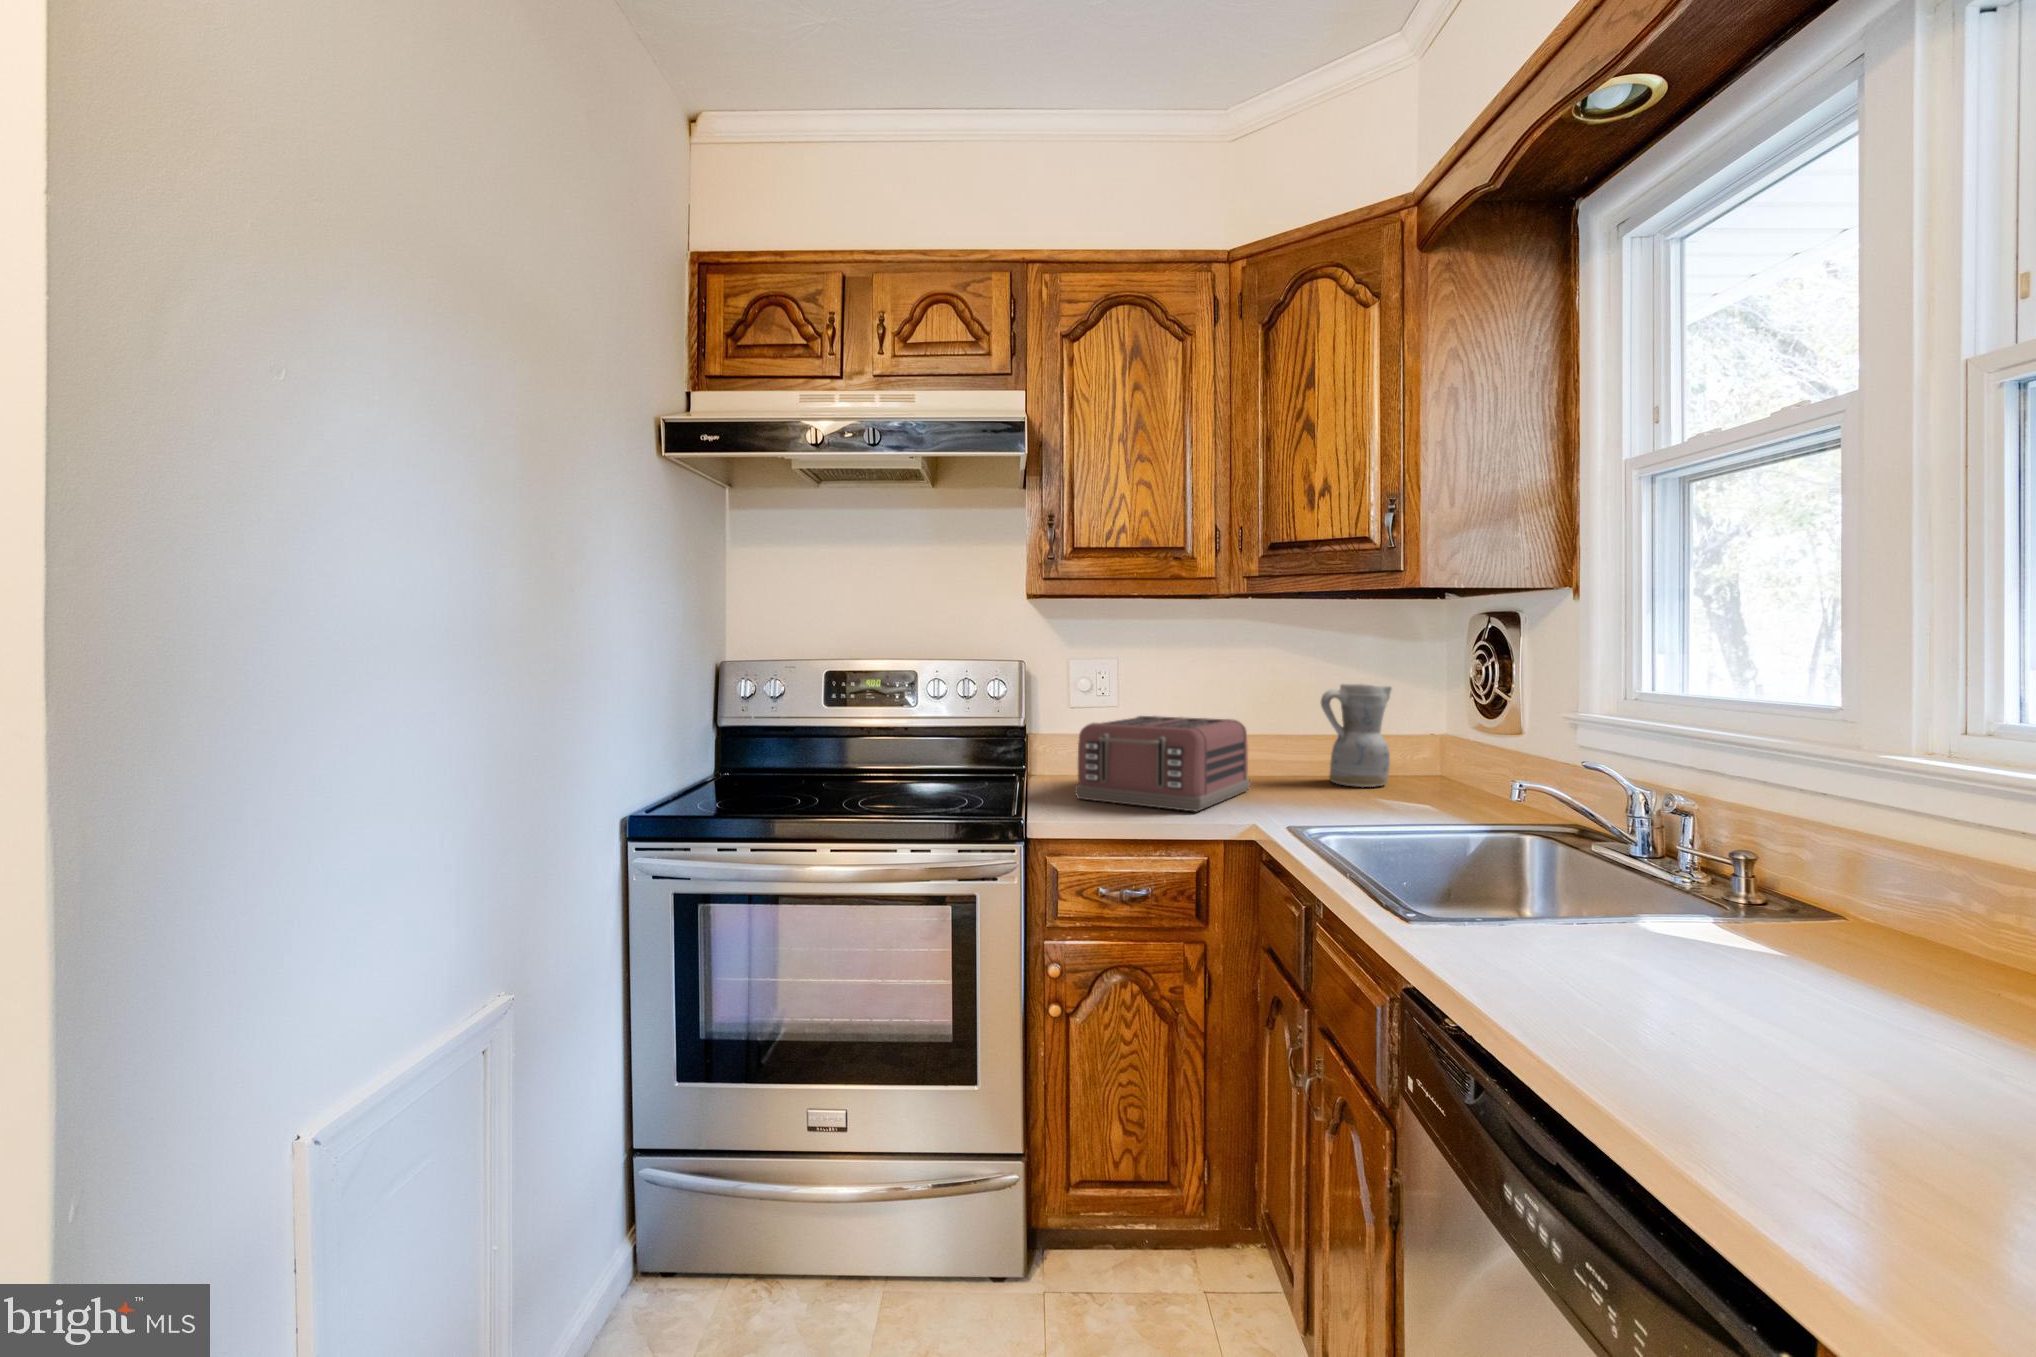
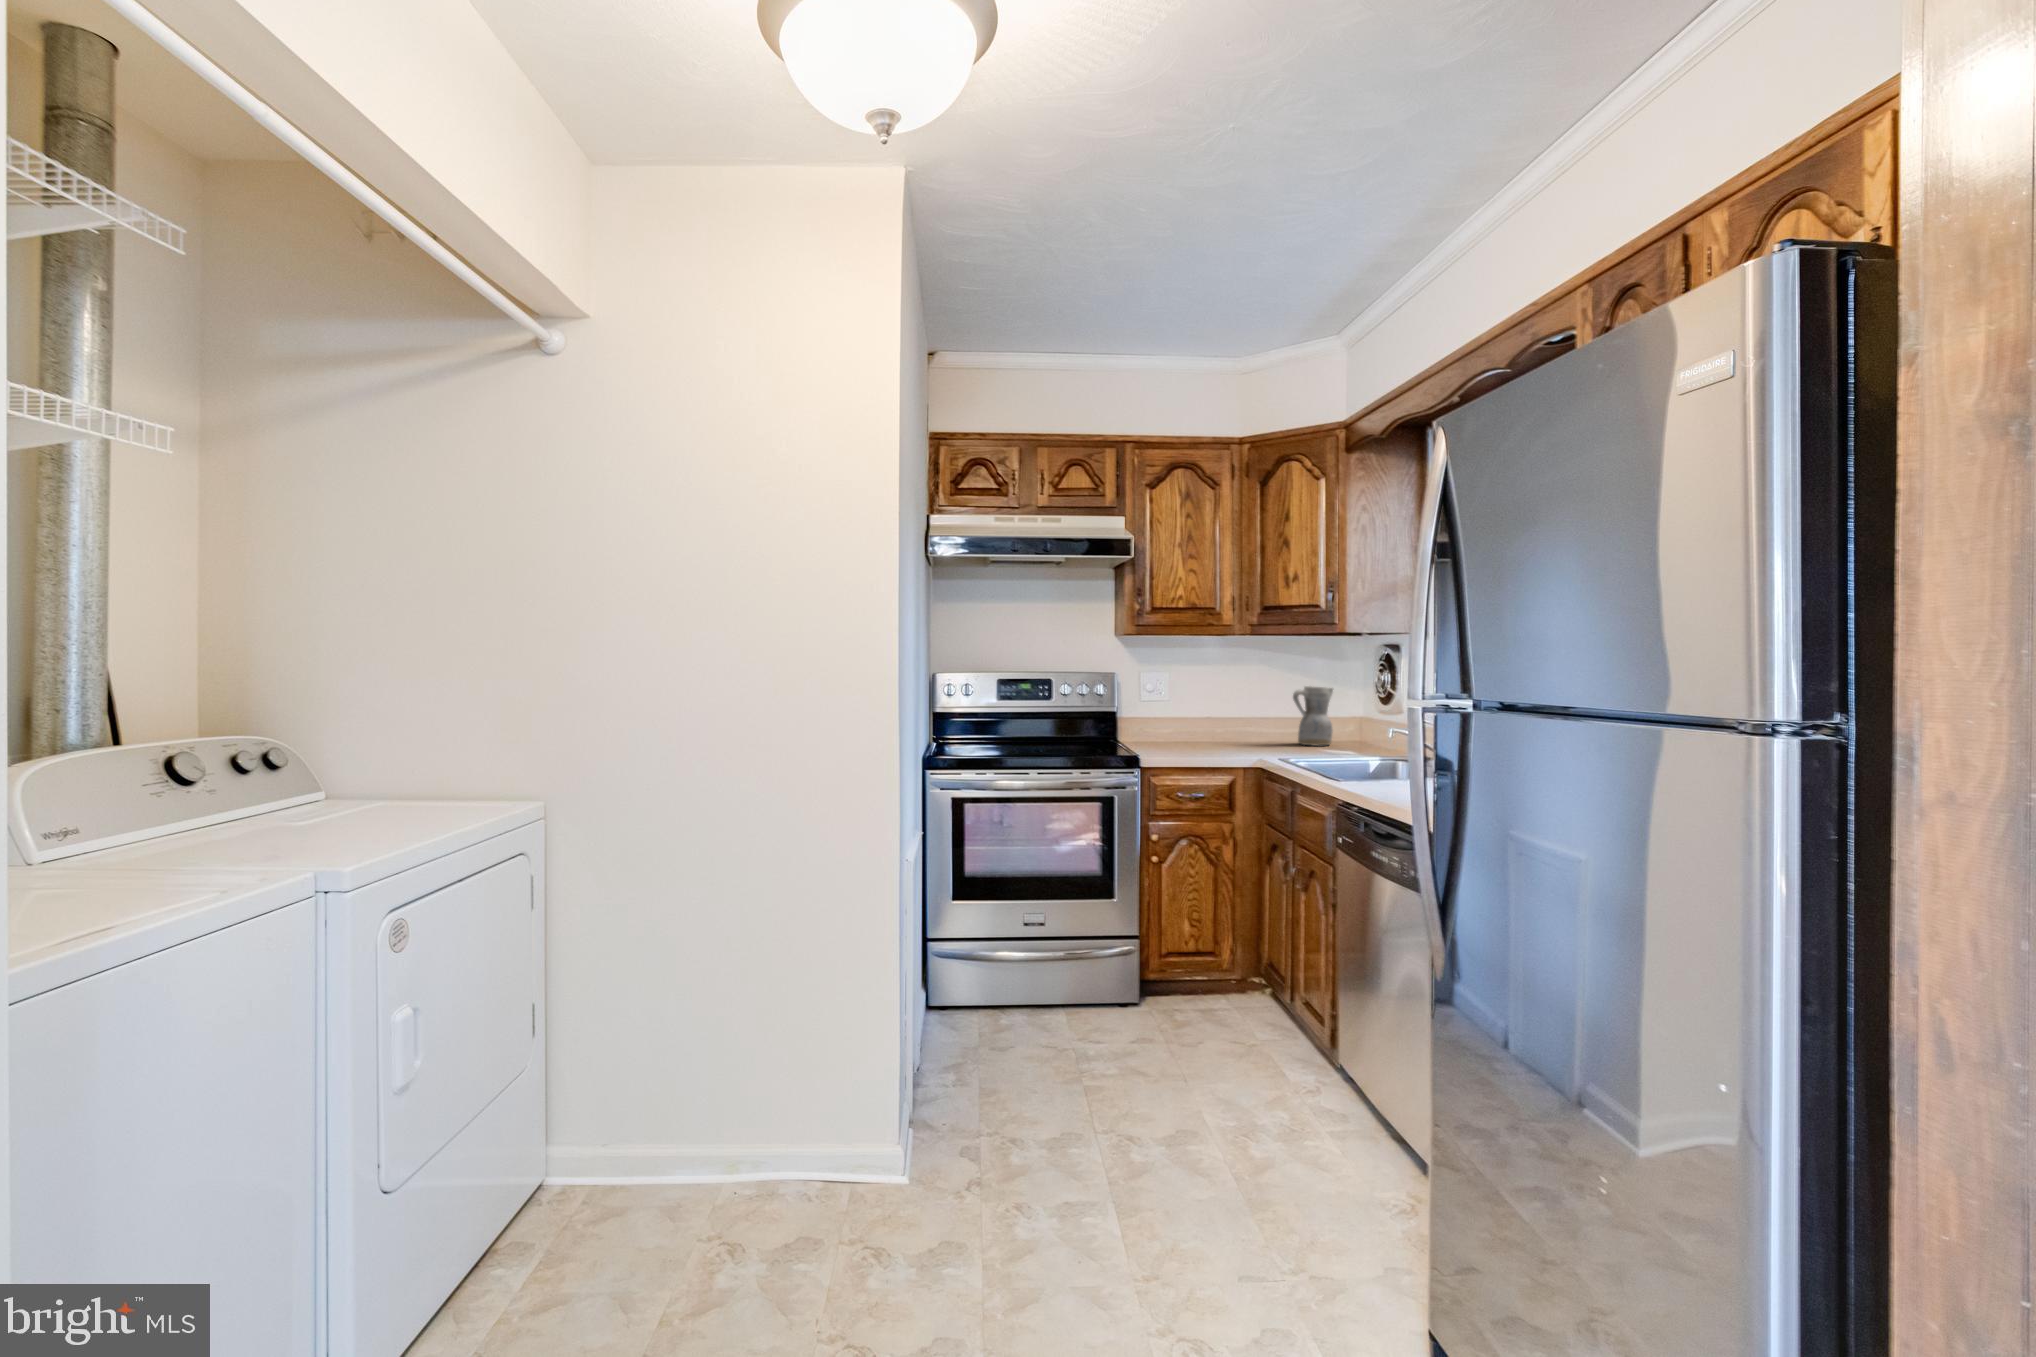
toaster: present [1075,716,1250,811] -> none [1156,705,1253,754]

